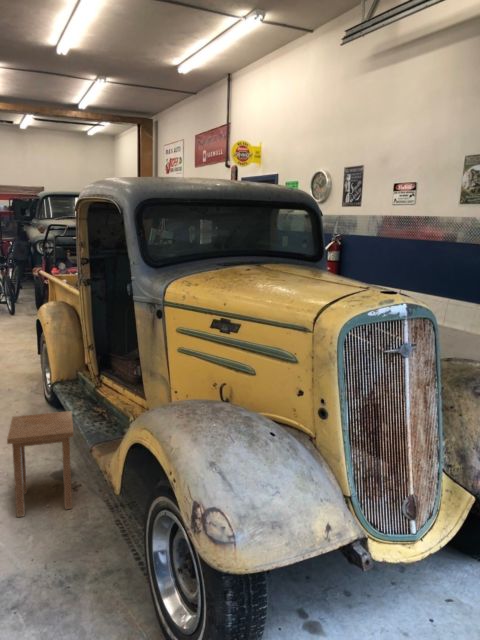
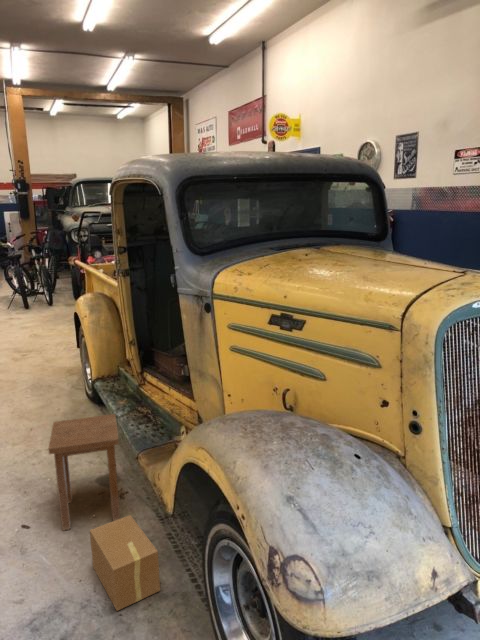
cardboard box: none [43,500,106,583] -> present [90,515,160,611]

